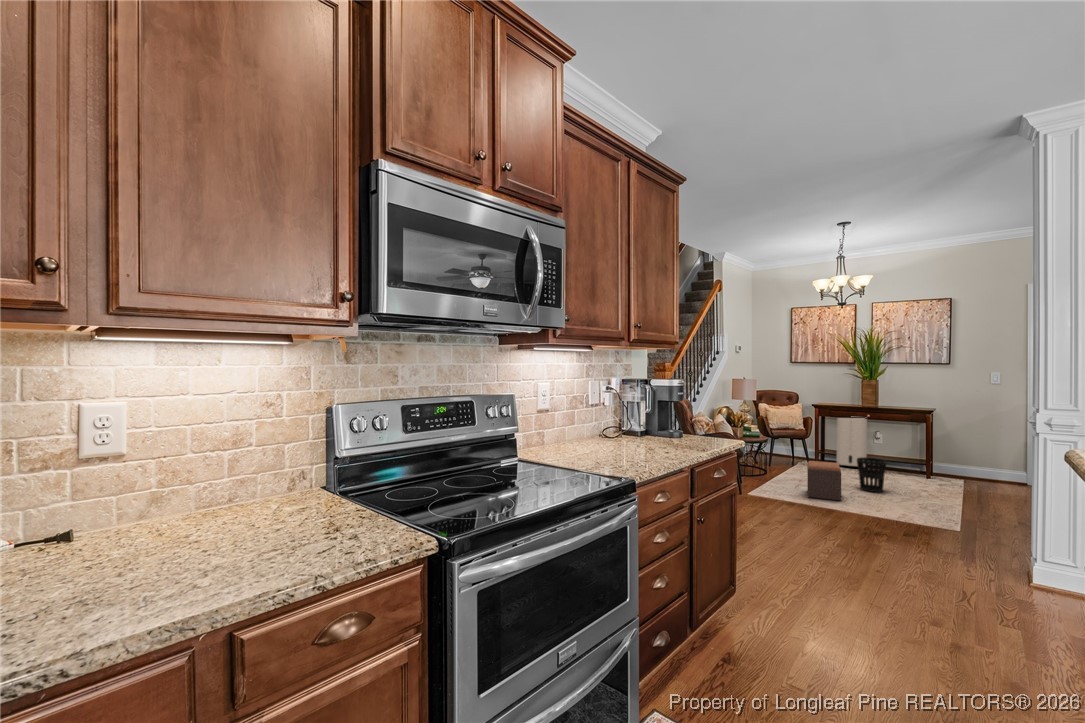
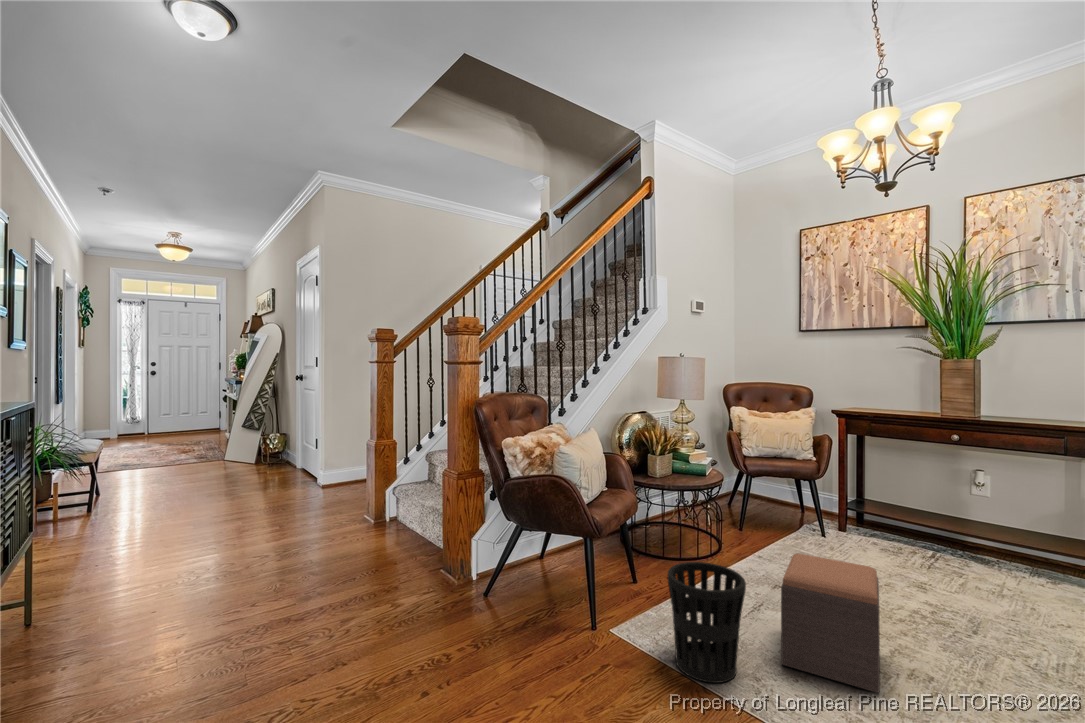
air purifier: present [837,416,867,467] -> none [885,434,954,548]
wastebasket: present [857,458,886,492] -> present [668,562,746,683]

